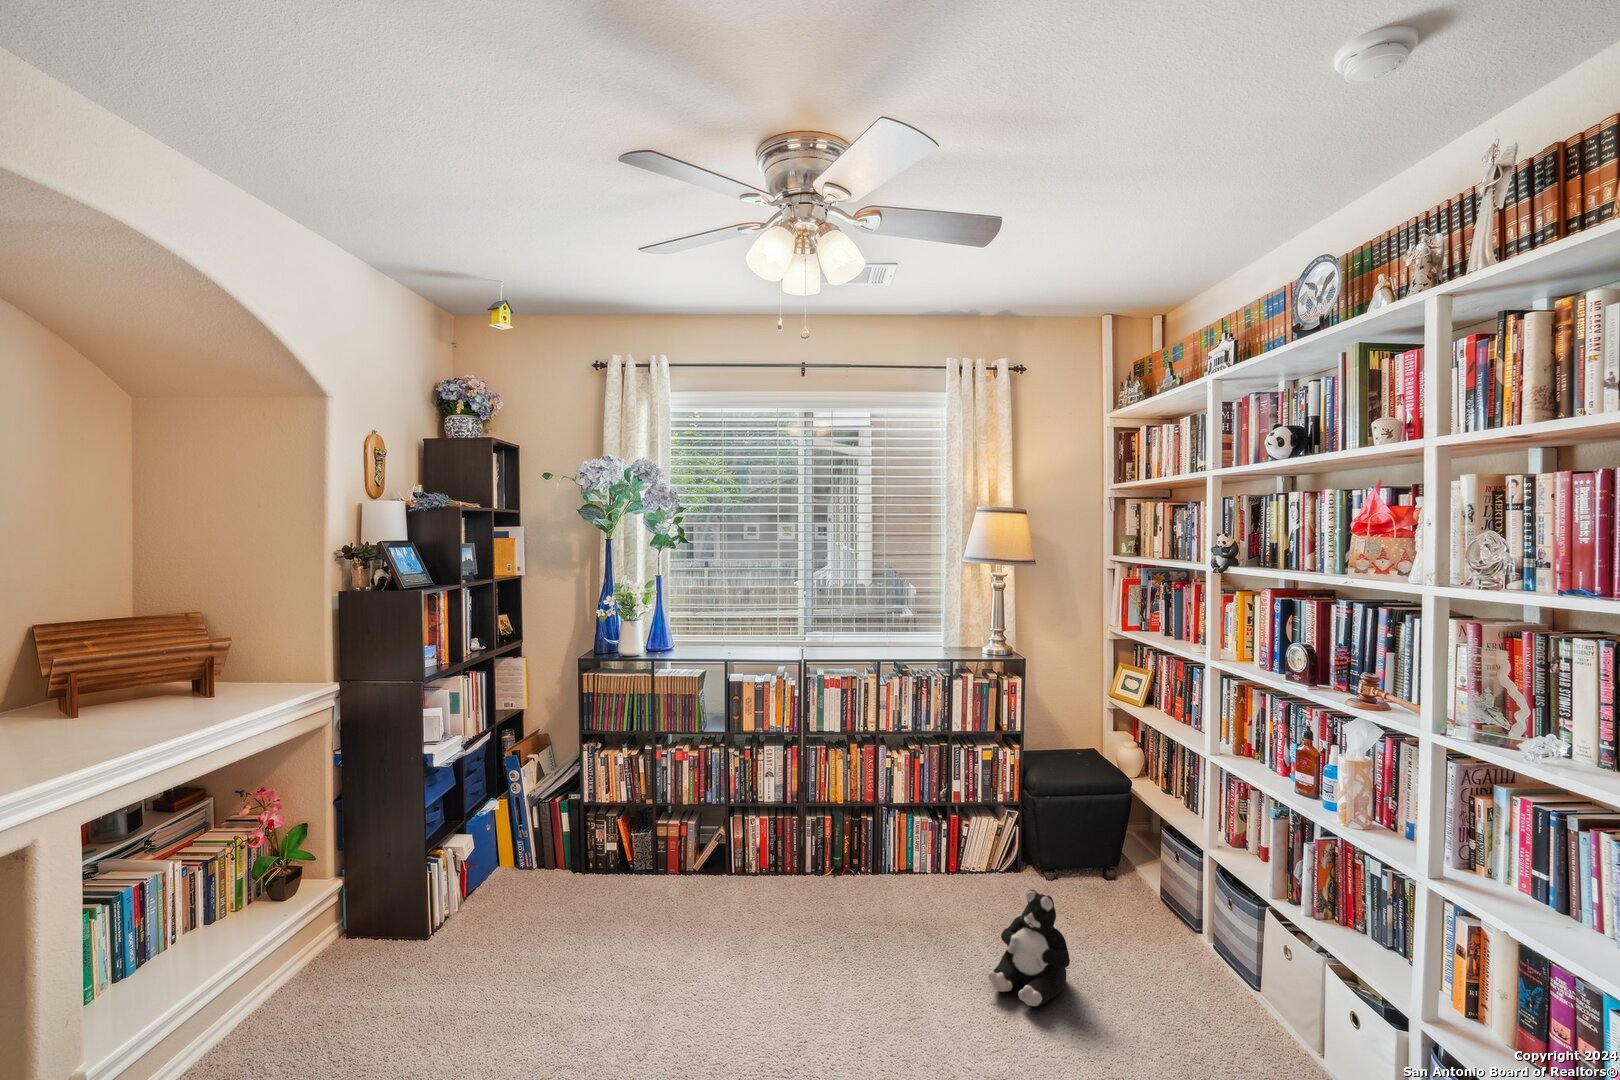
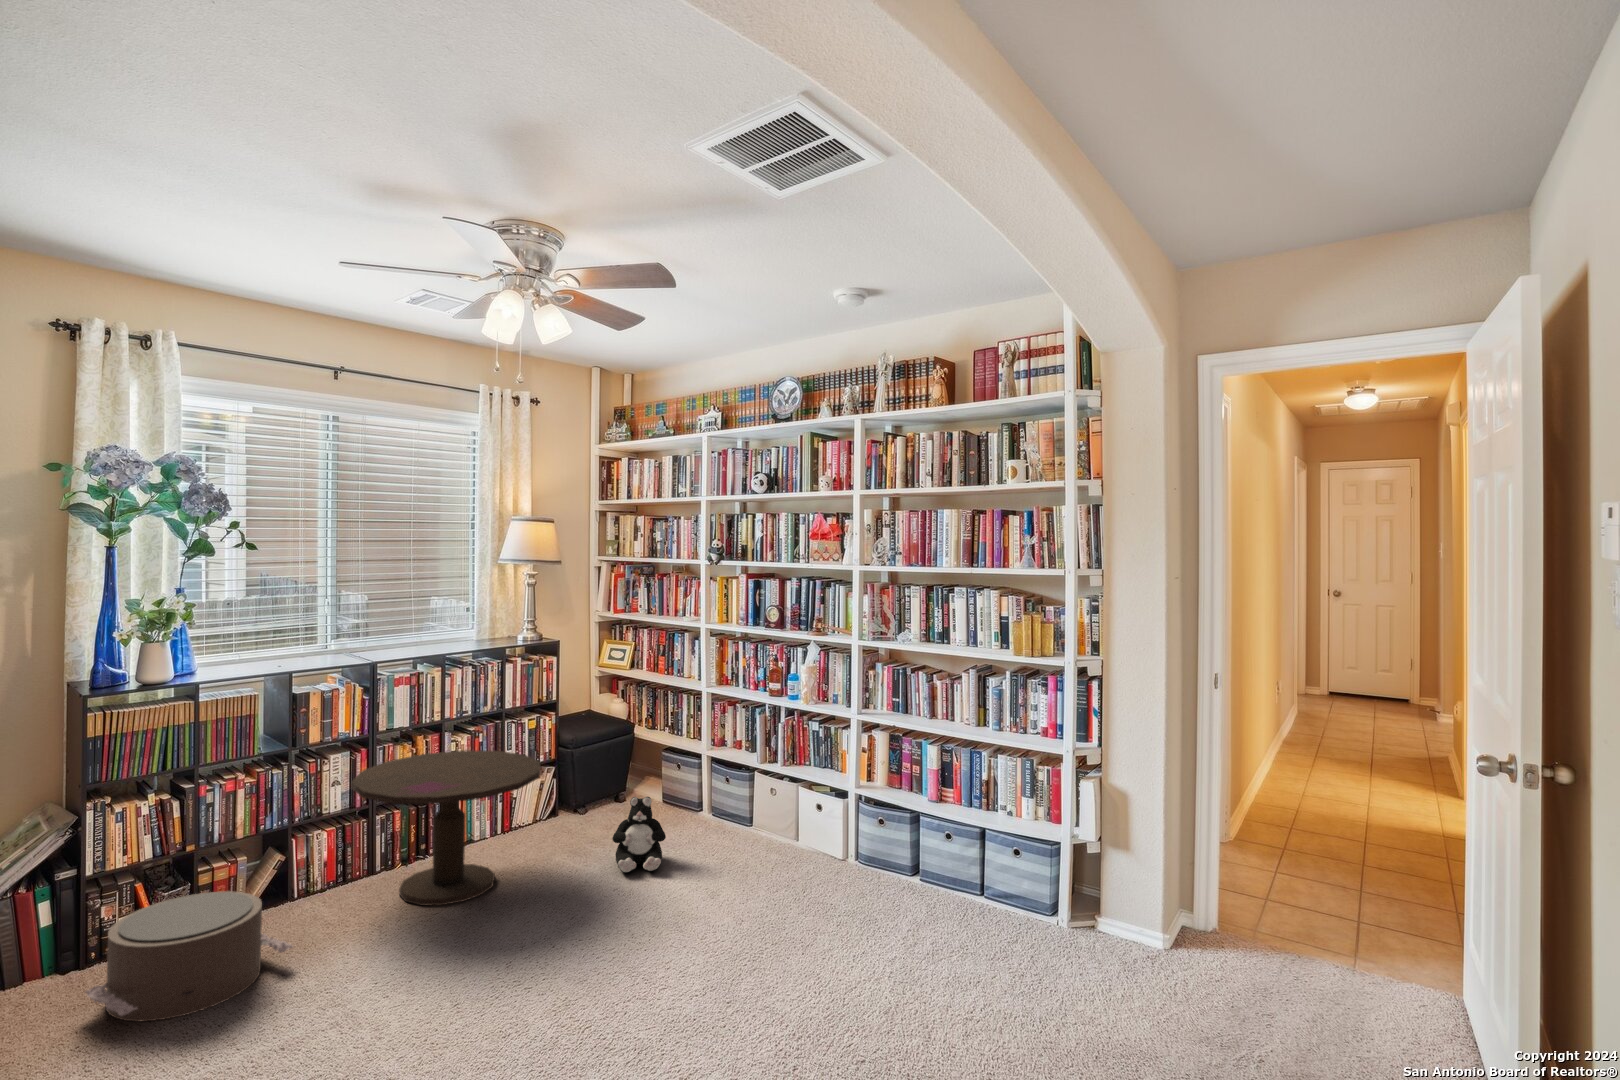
side table: none [737,763,925,941] -> present [351,750,540,905]
pouf: none [505,844,649,954] -> present [85,891,293,1022]

